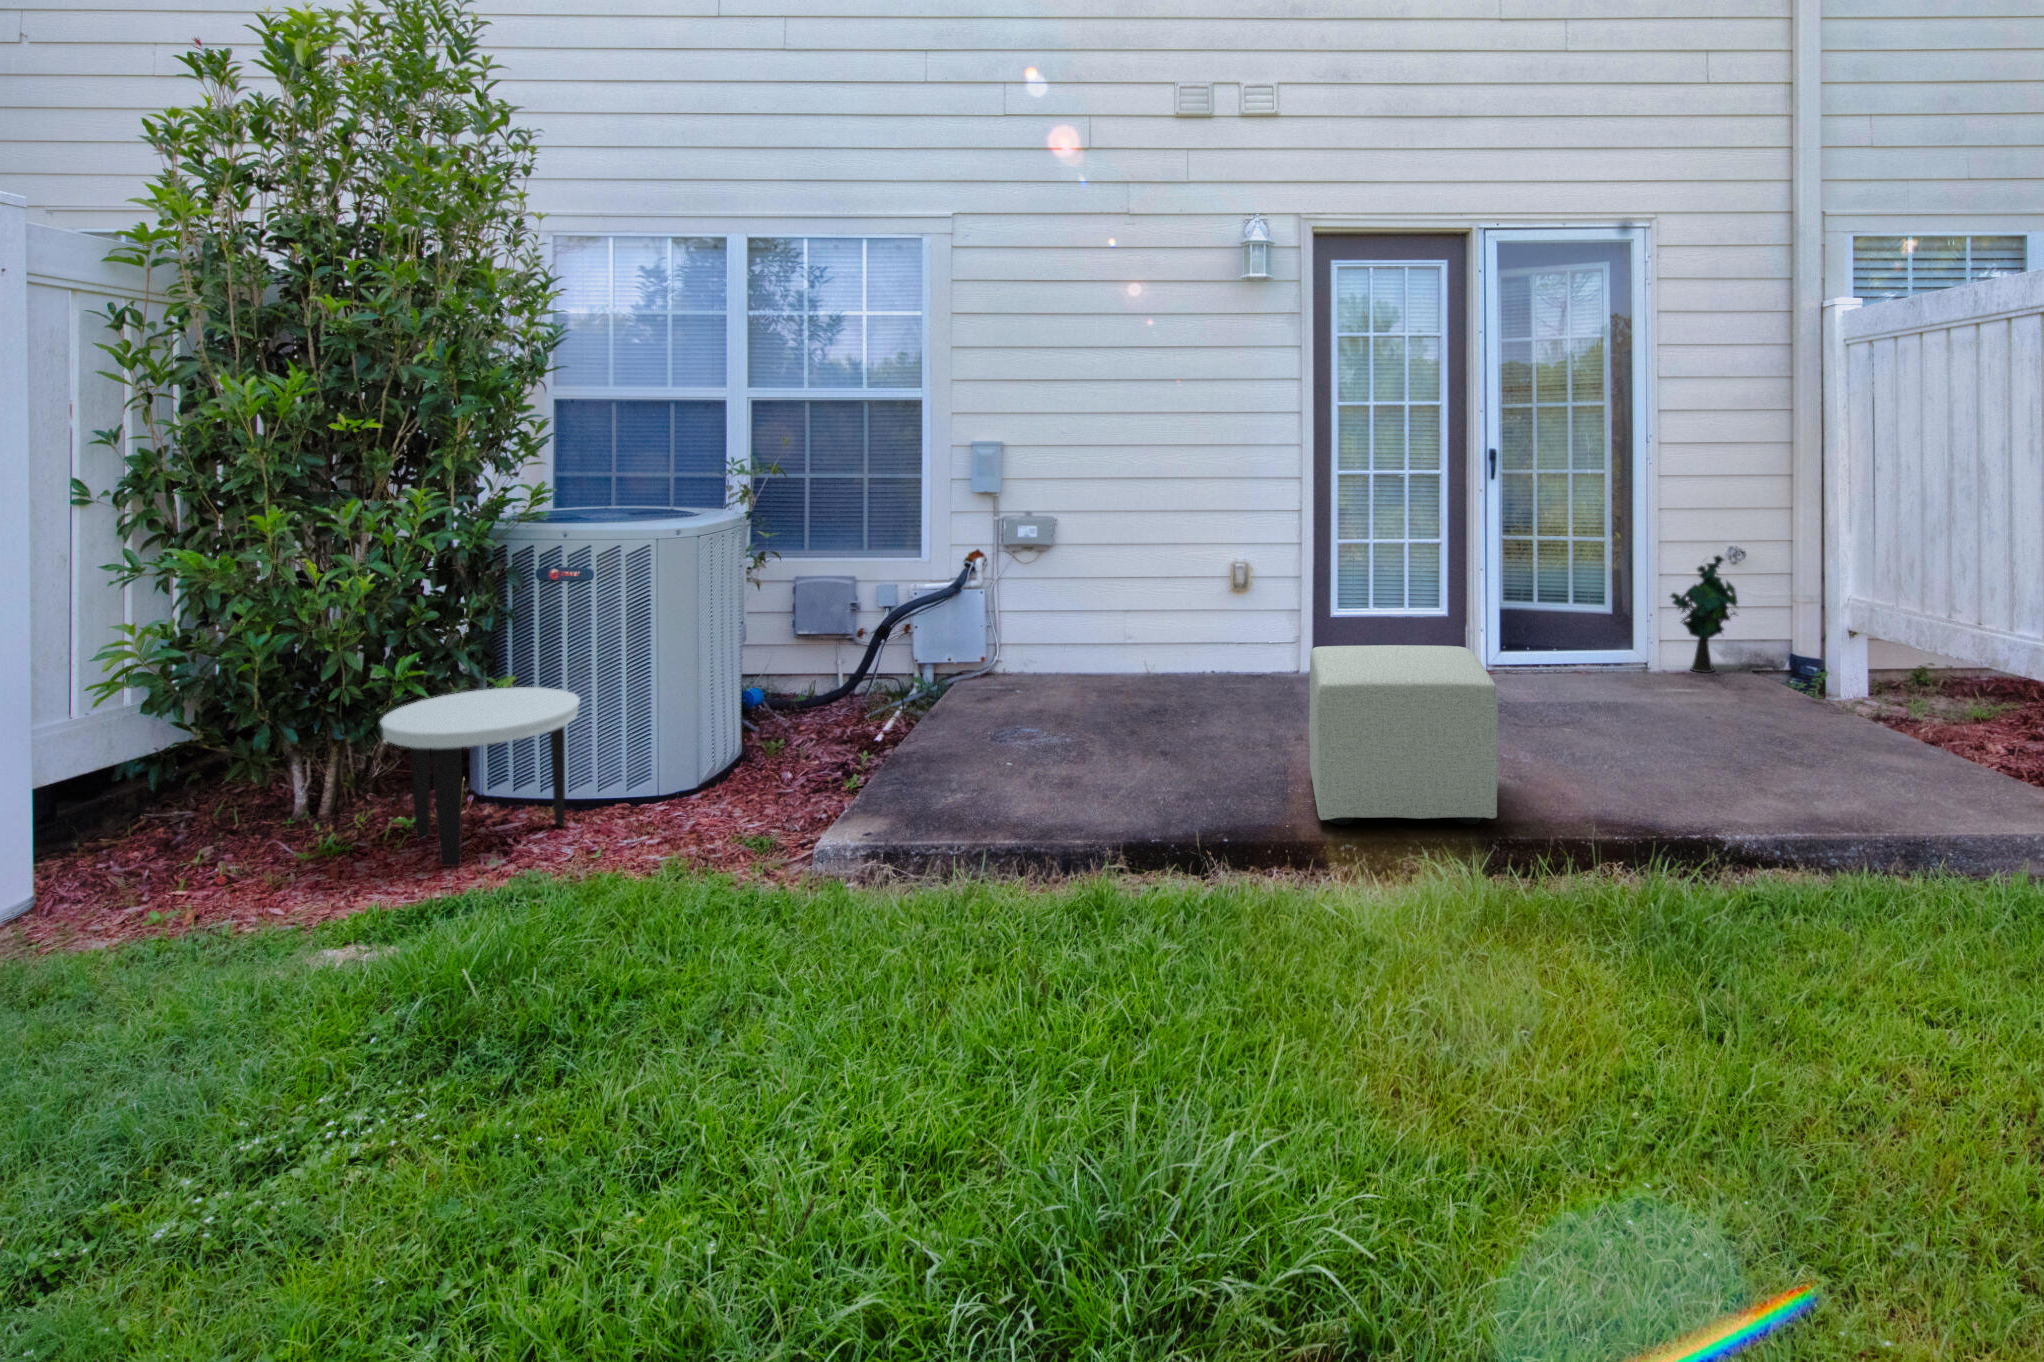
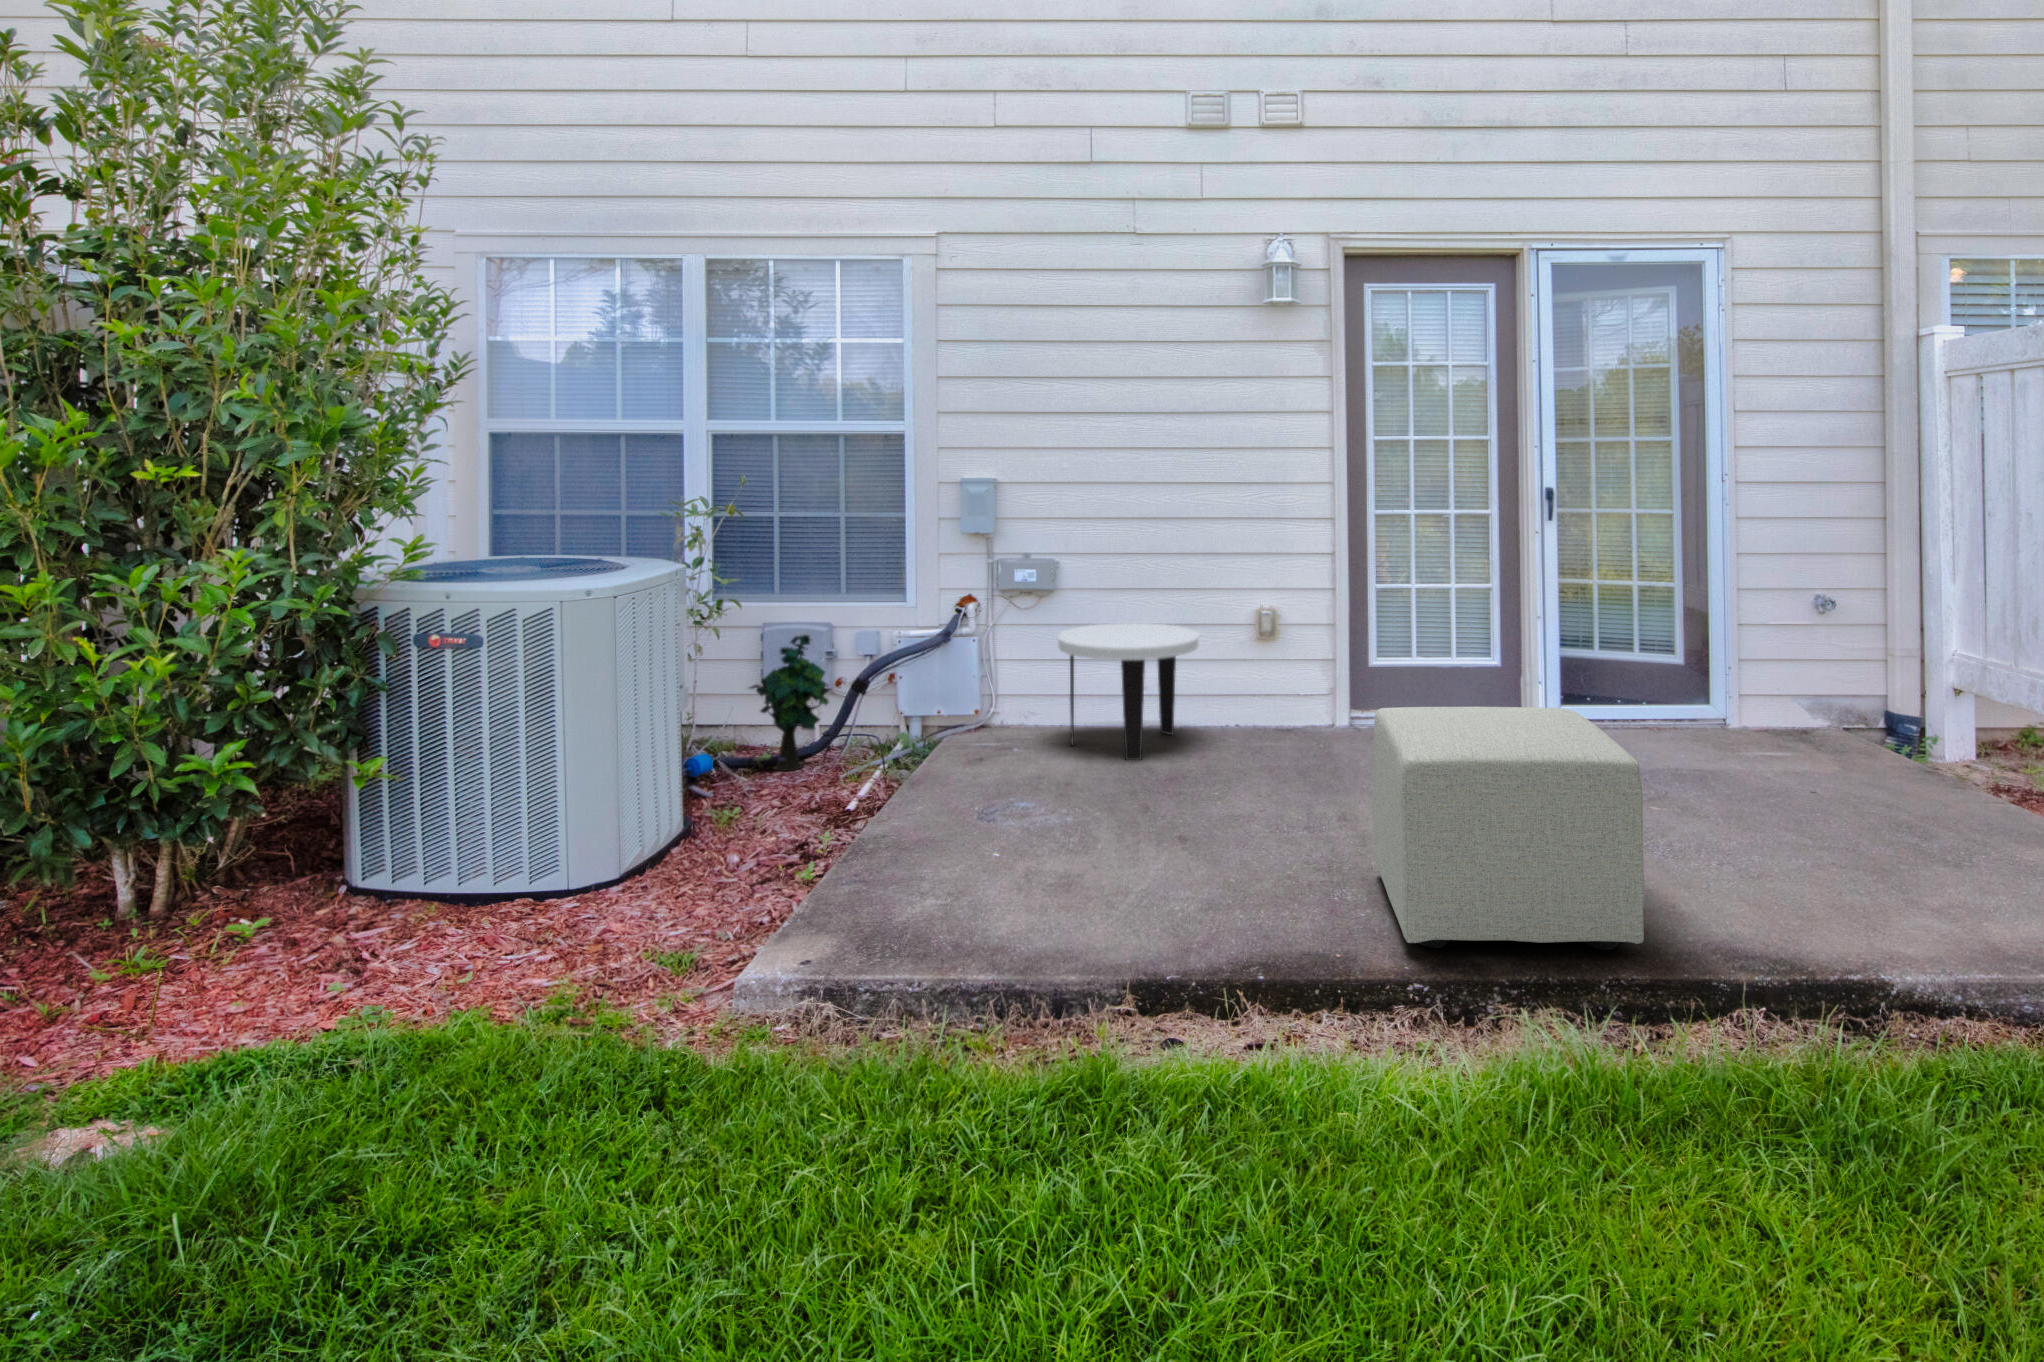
decorative plant: present [1671,556,1738,673] -> present [750,635,829,771]
side table: present [380,687,580,867] -> present [1057,623,1200,760]

